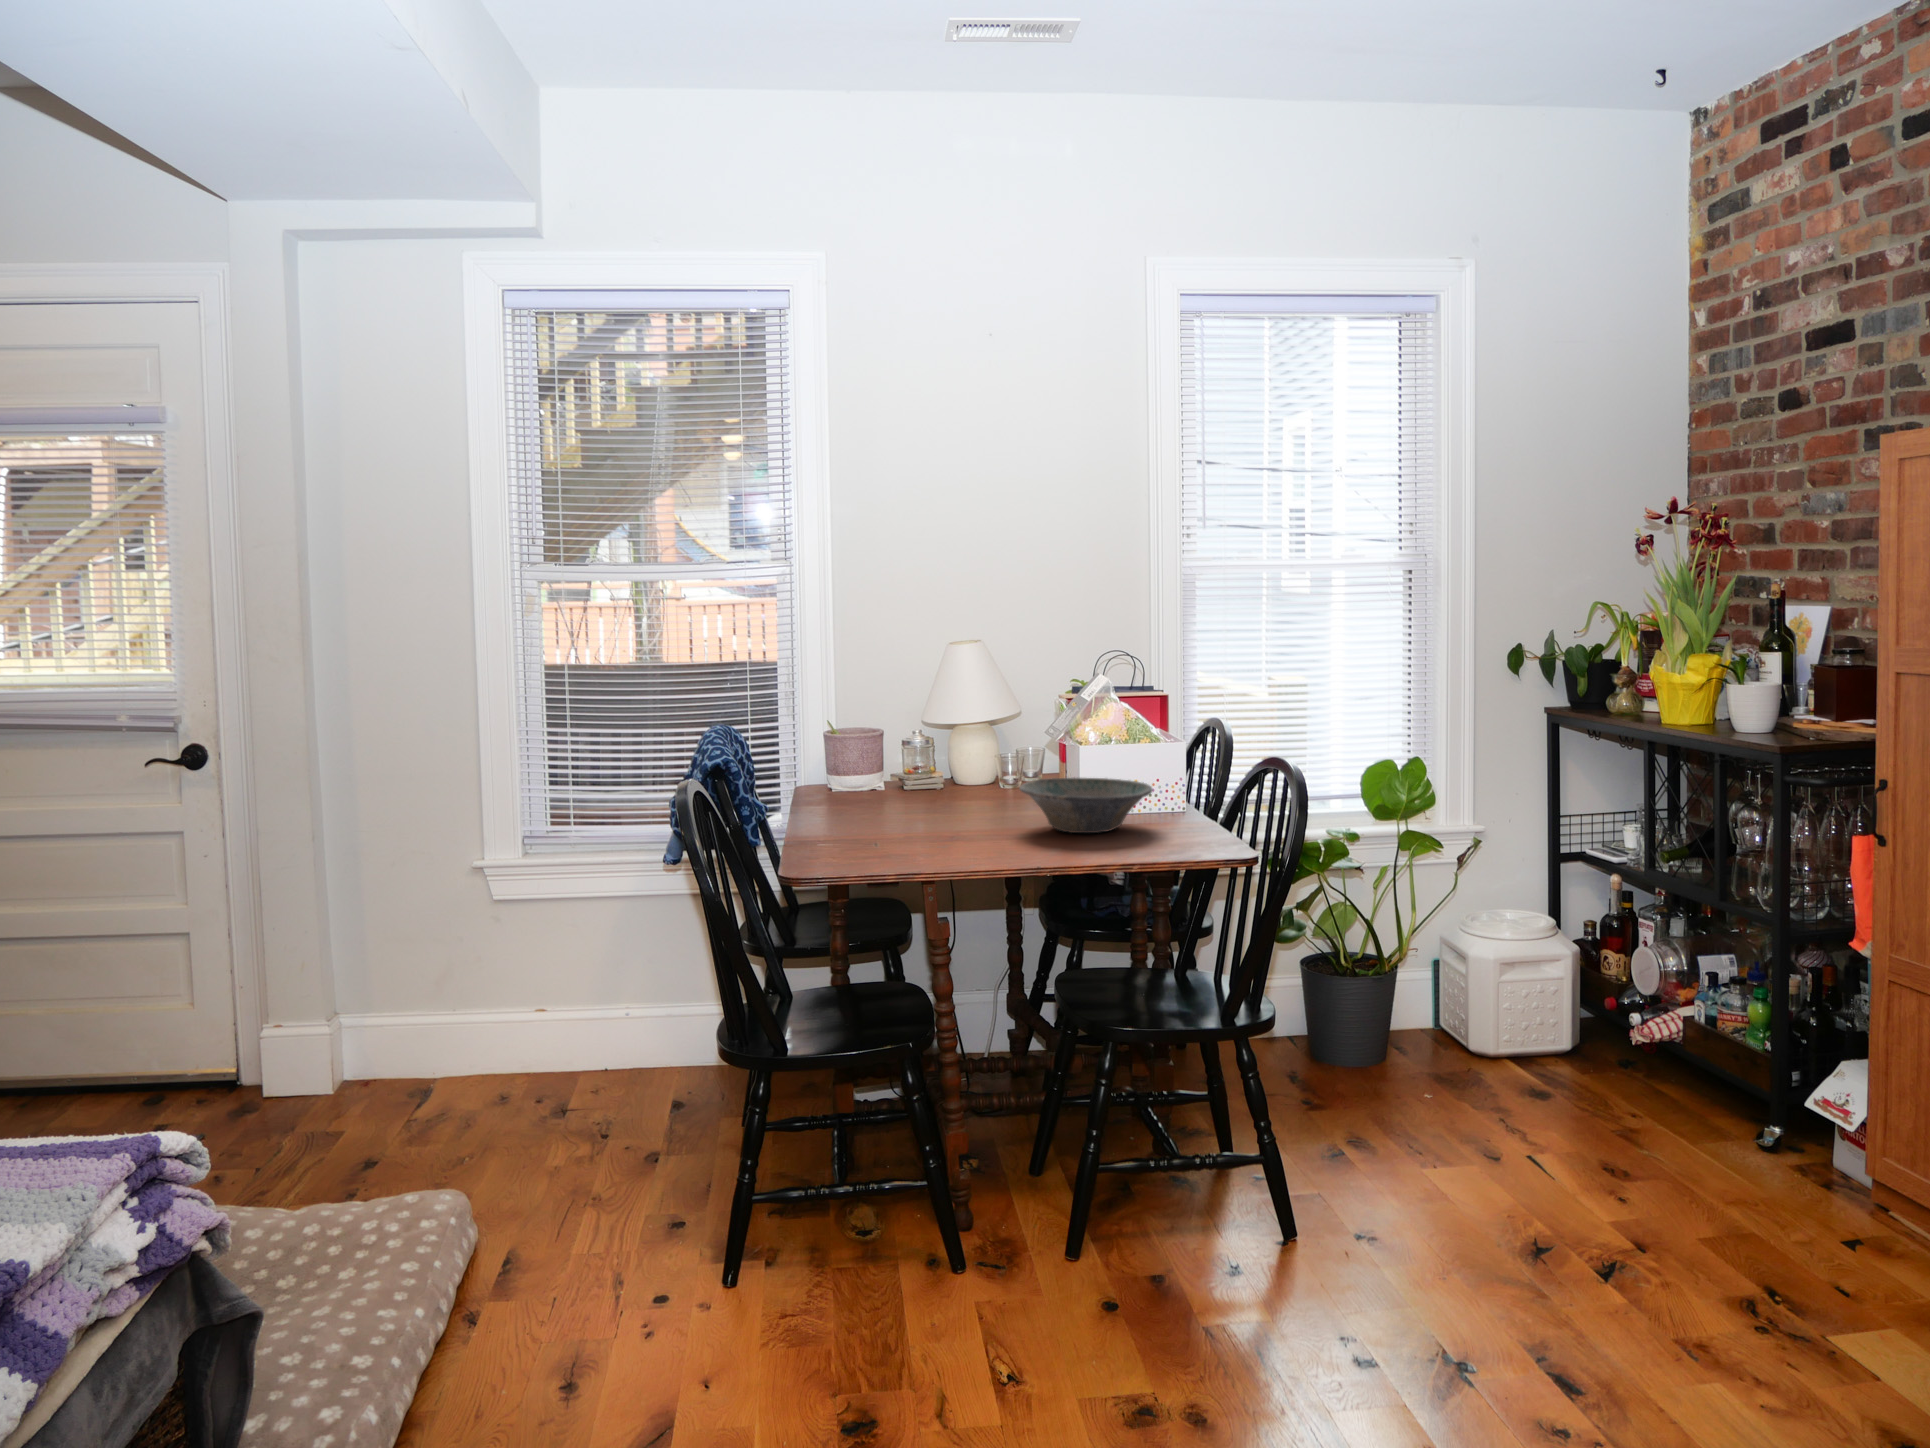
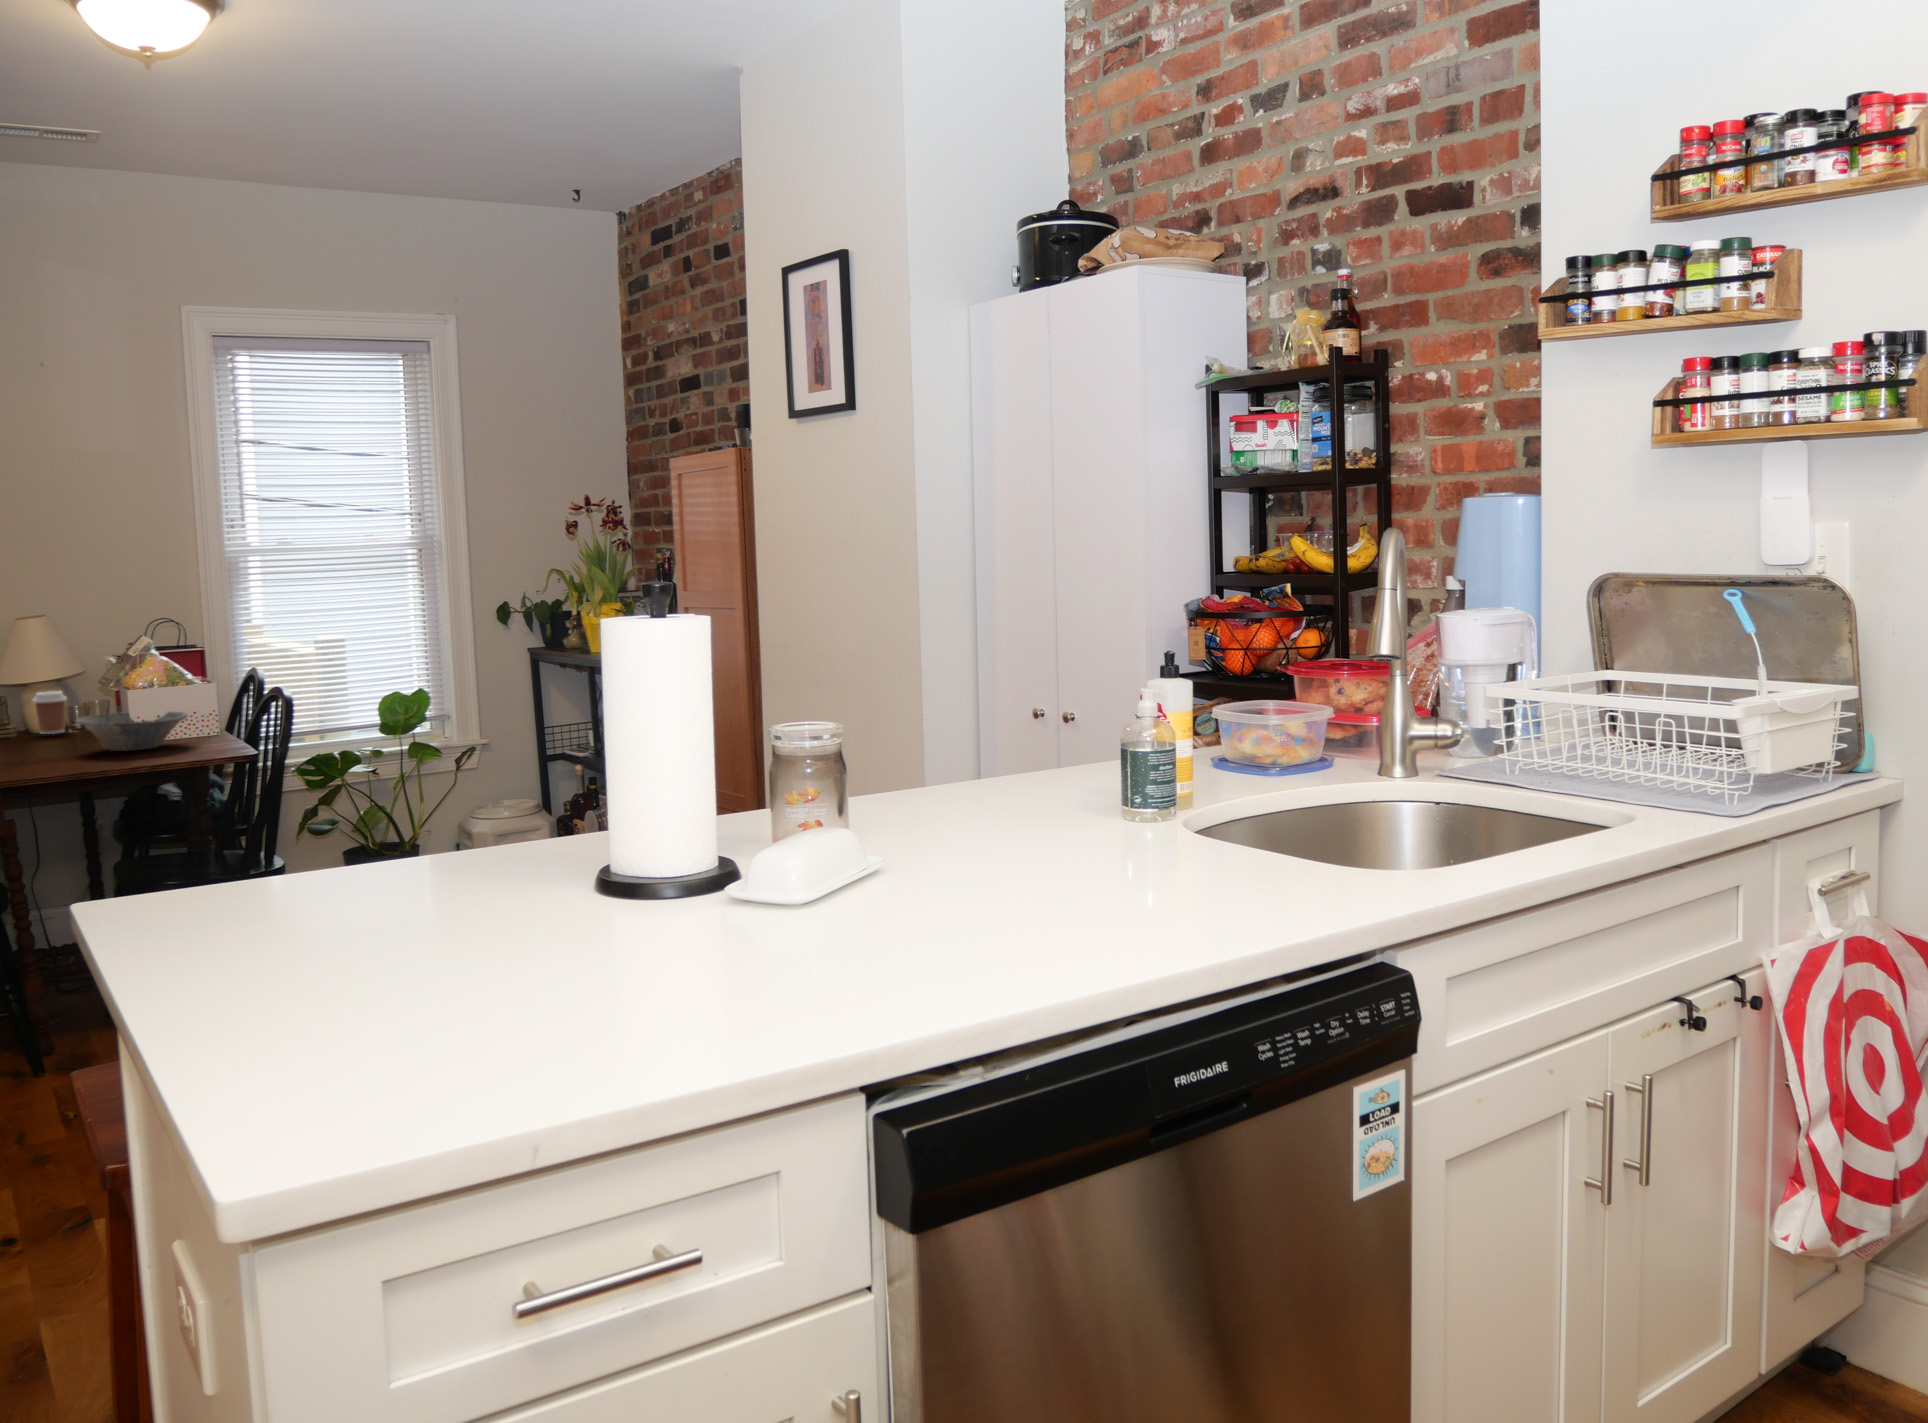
coffee cup: none [975,741,1012,793] -> present [33,691,67,734]

